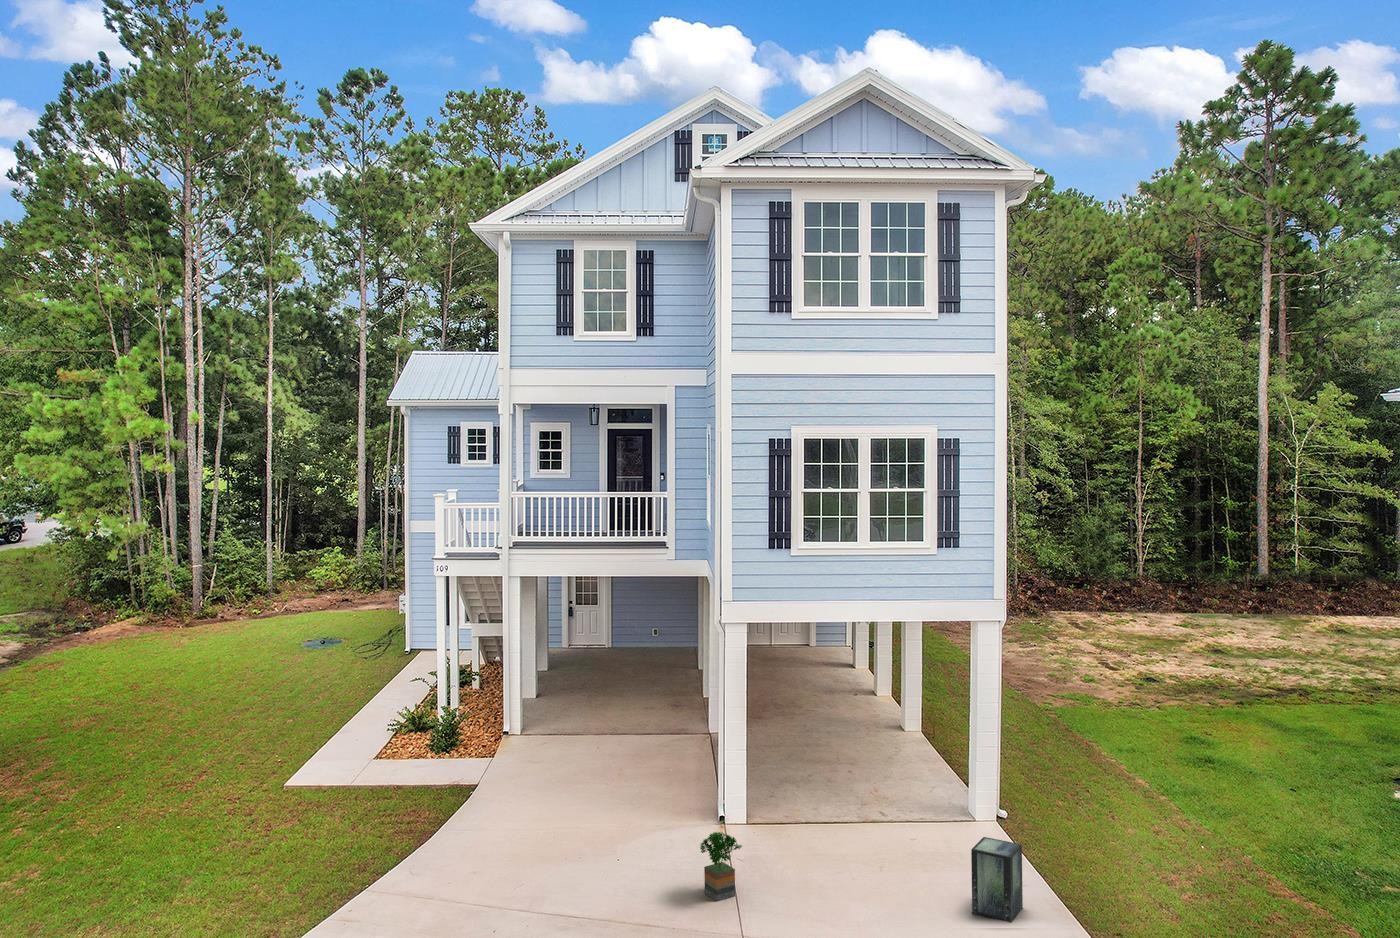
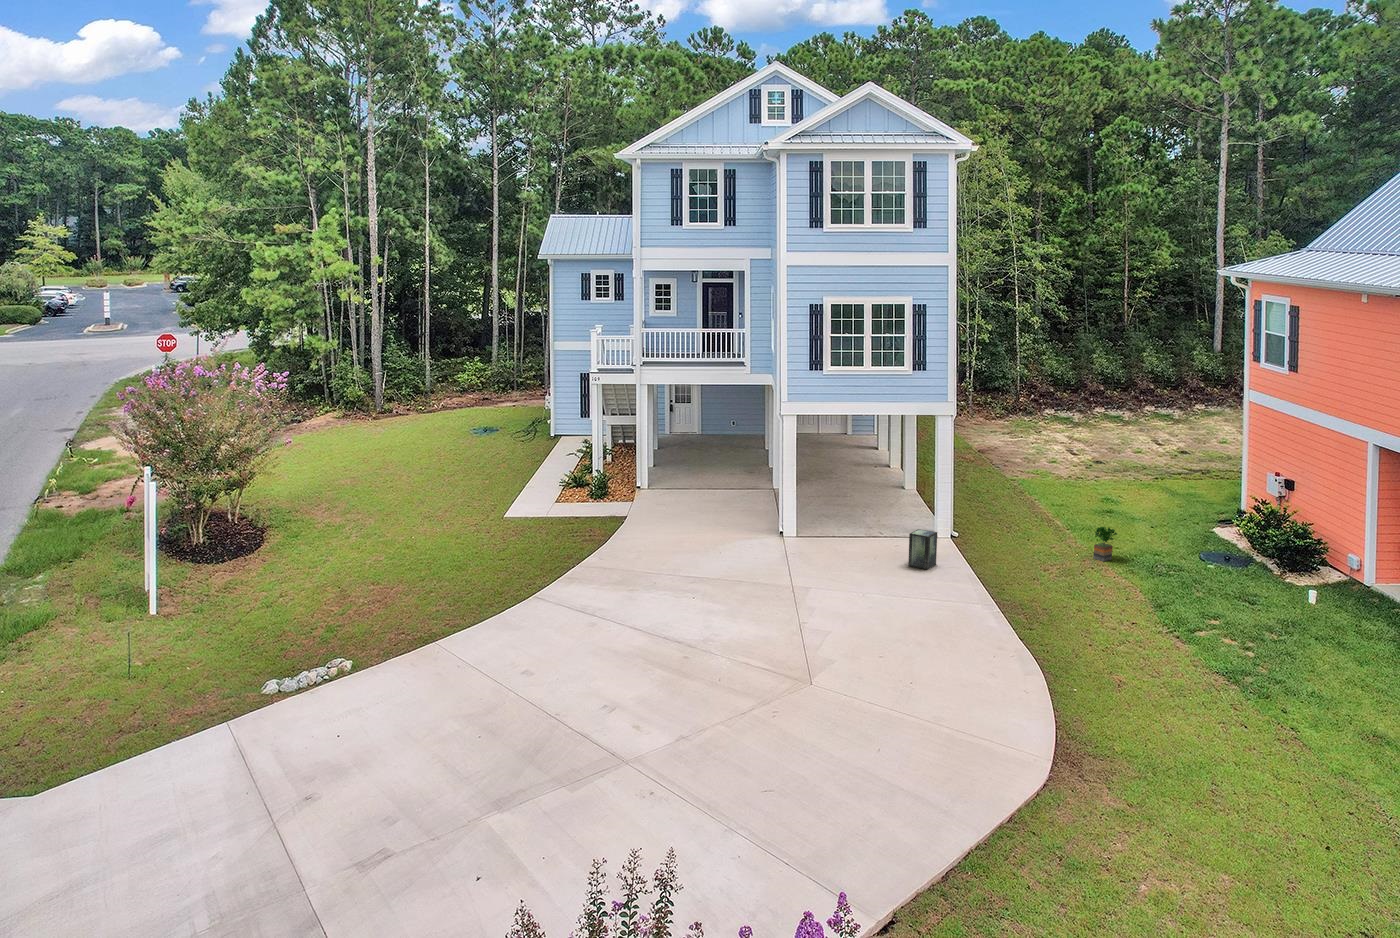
potted tree: present [700,832,742,901] -> present [1093,527,1117,561]

